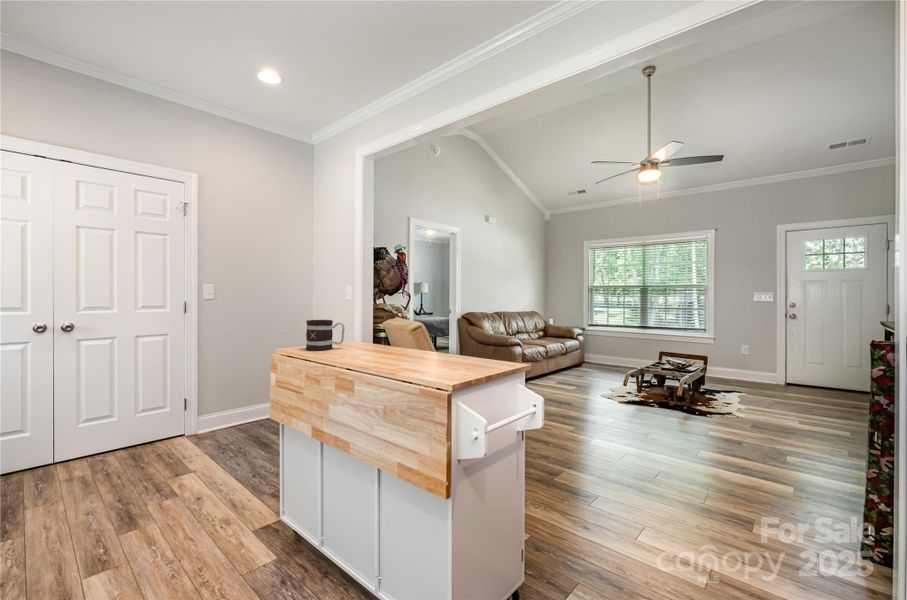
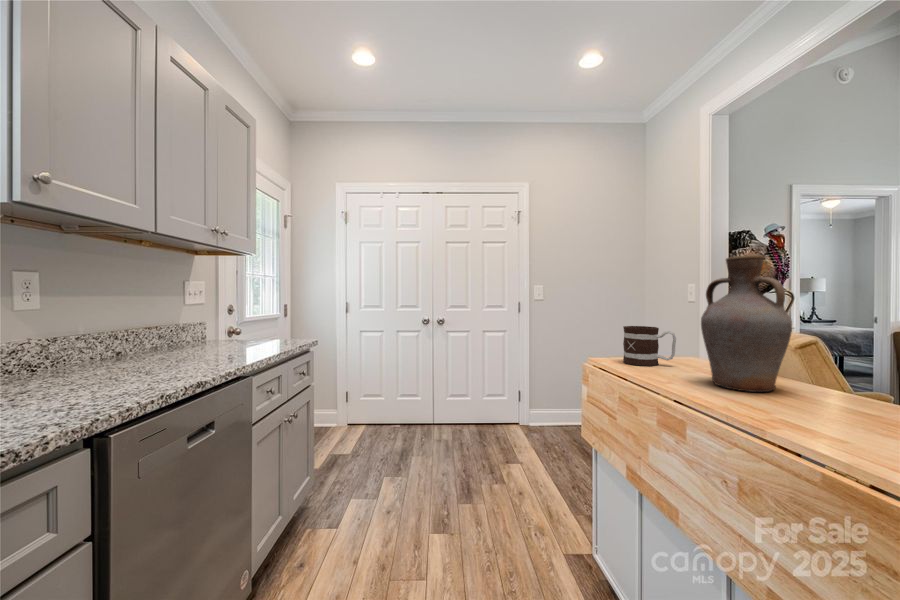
vase: none [361,271,408,357] -> present [701,254,792,392]

